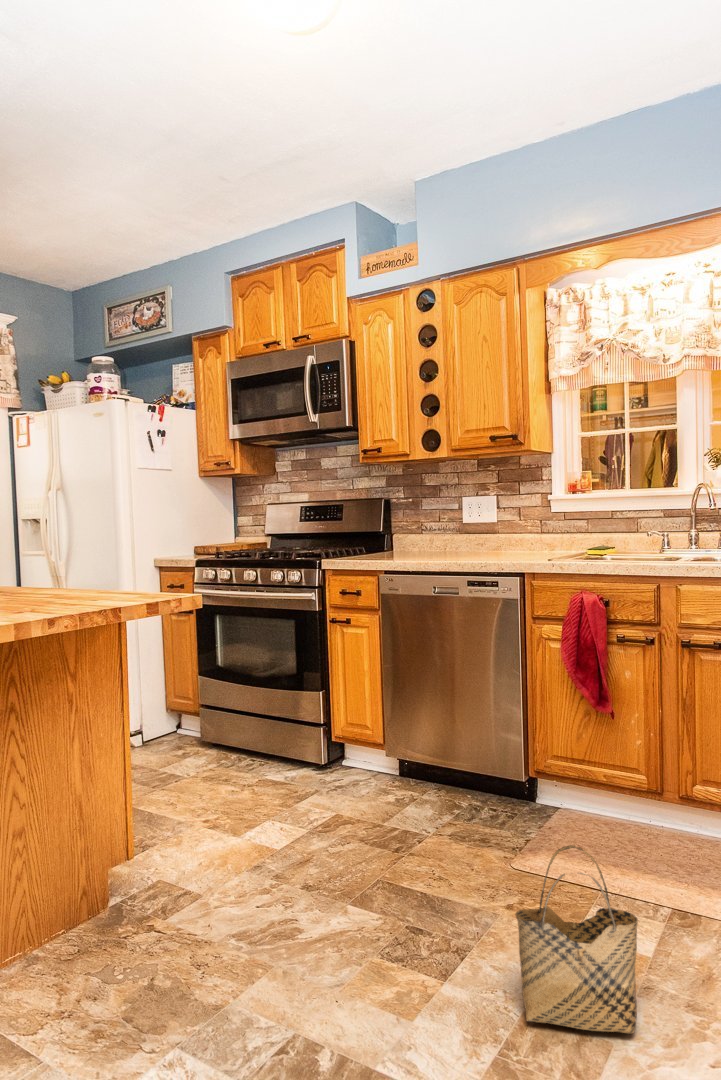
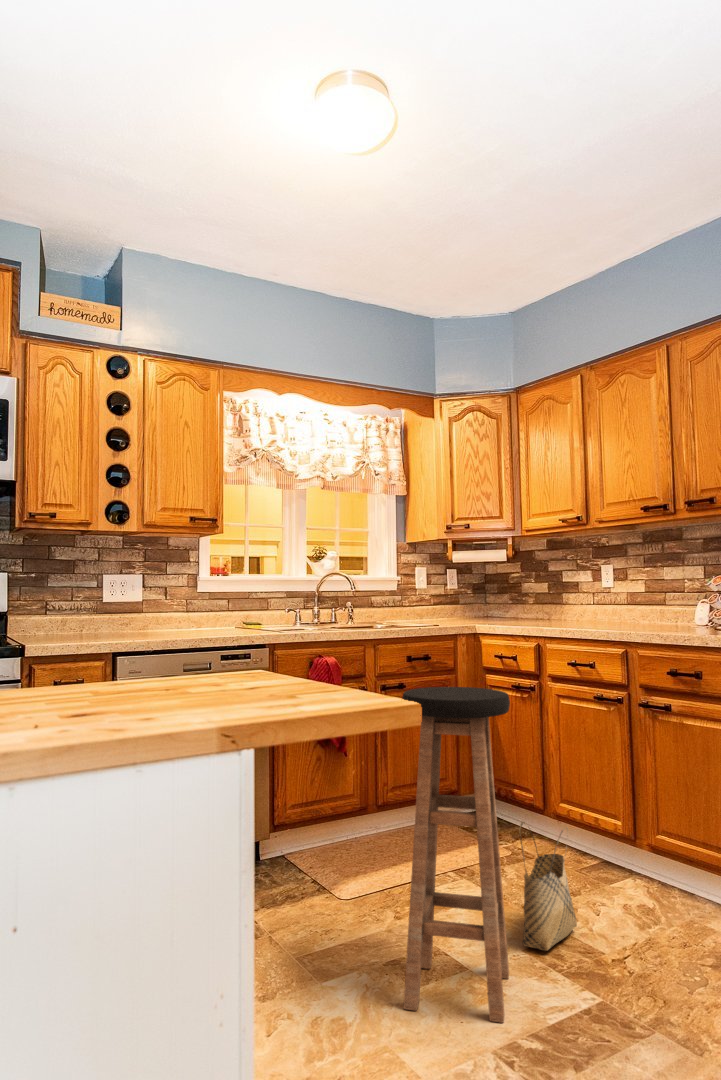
bar stool: none [311,633,453,1025] -> present [402,687,510,1023]

